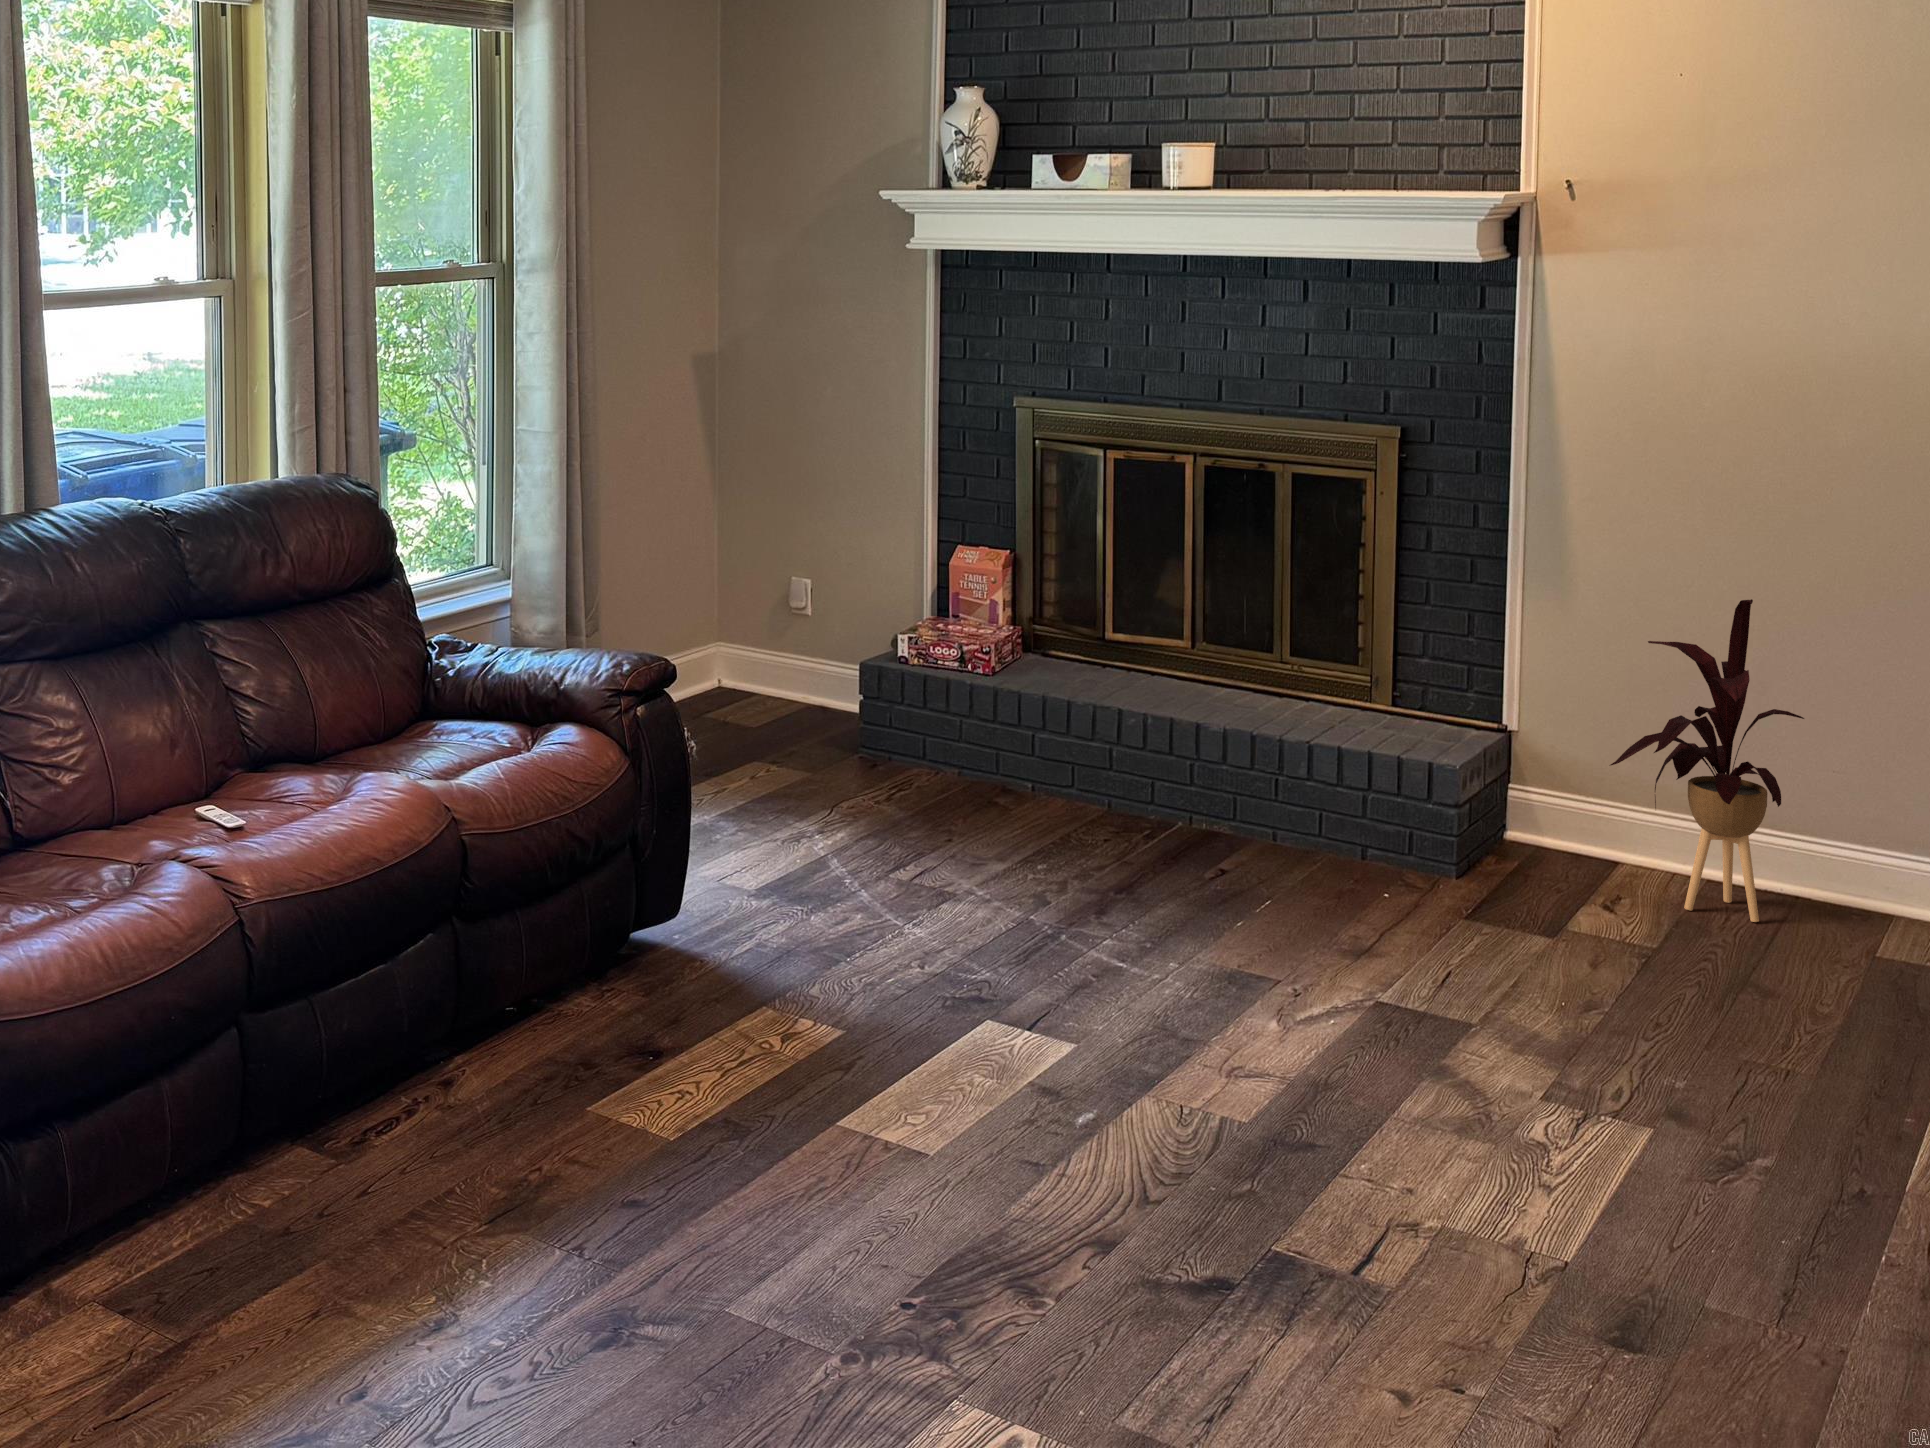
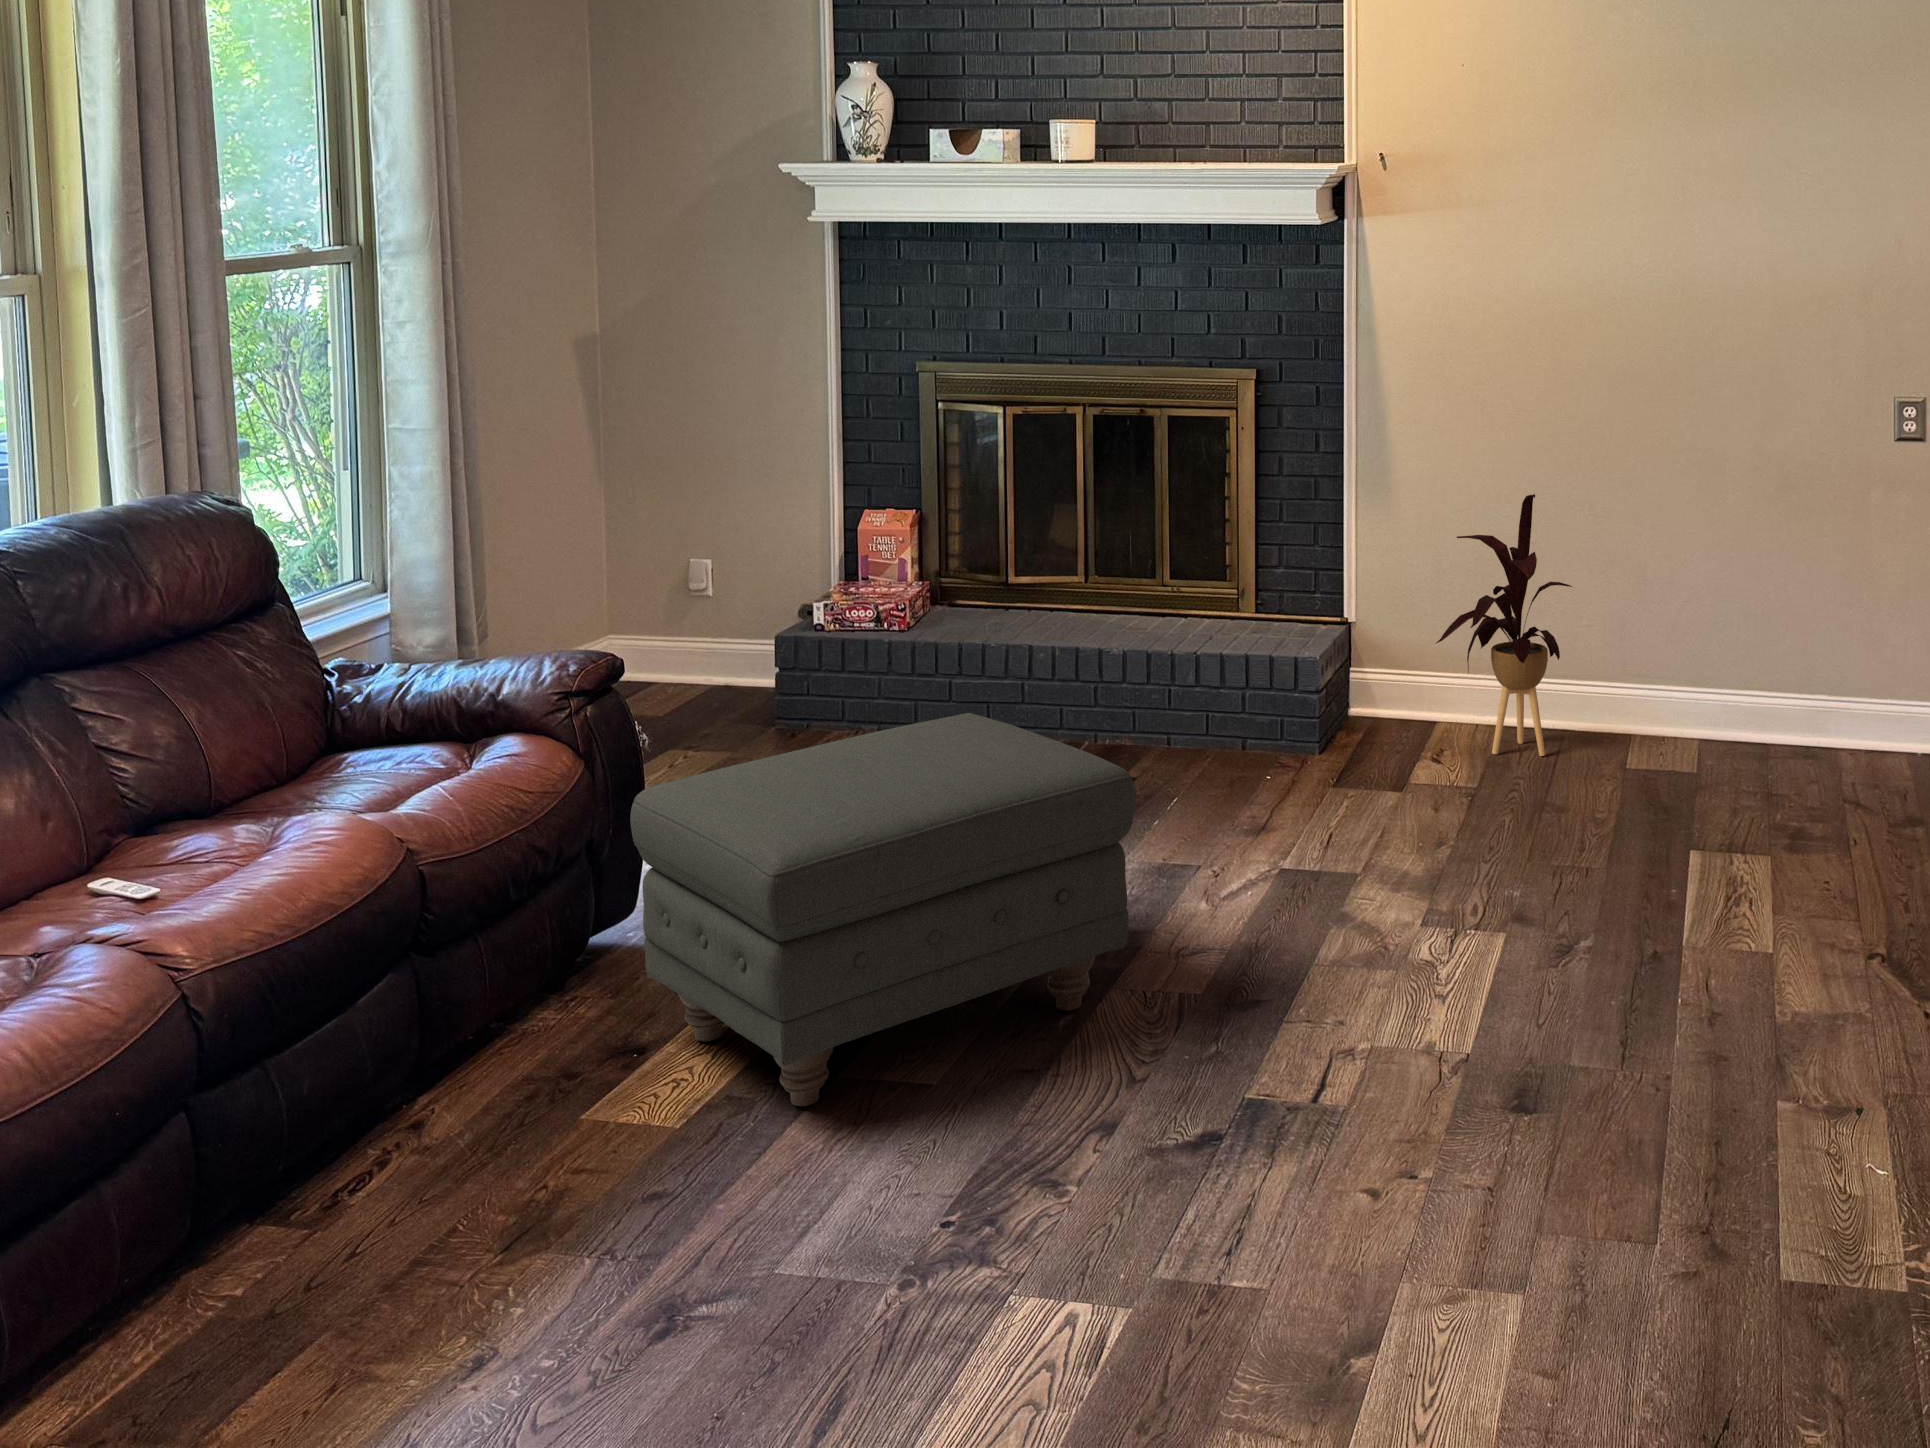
ottoman: none [655,769,1173,1147] -> present [630,713,1136,1106]

